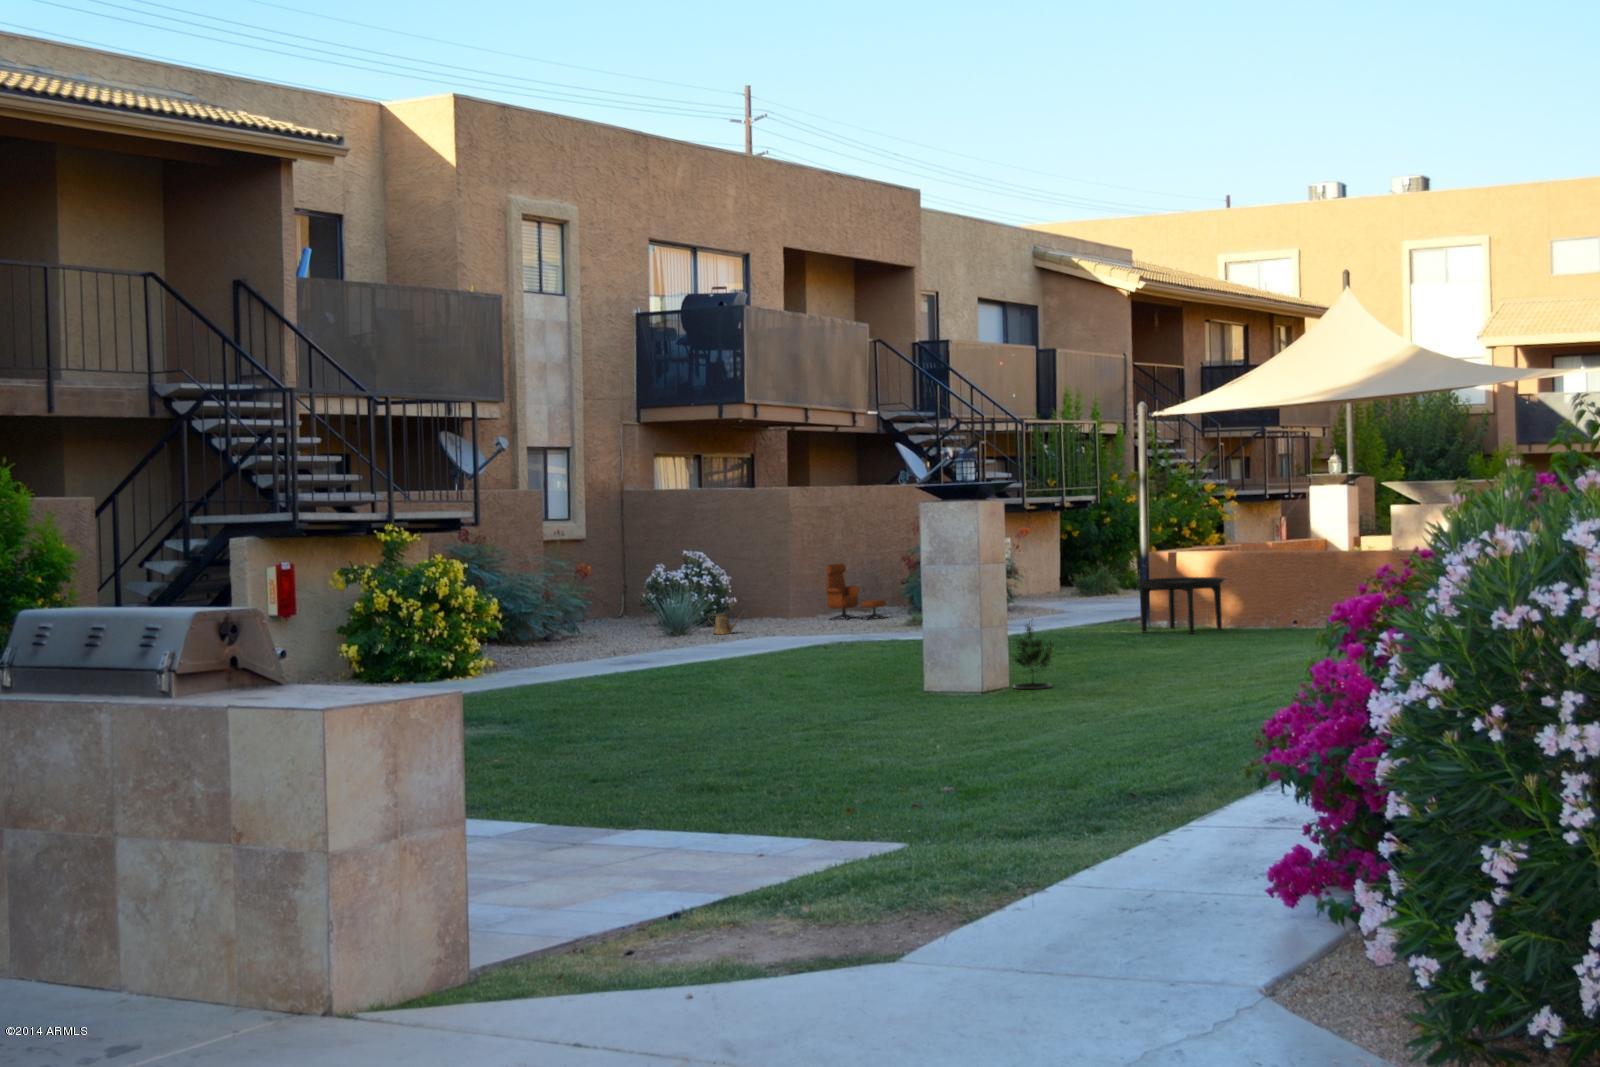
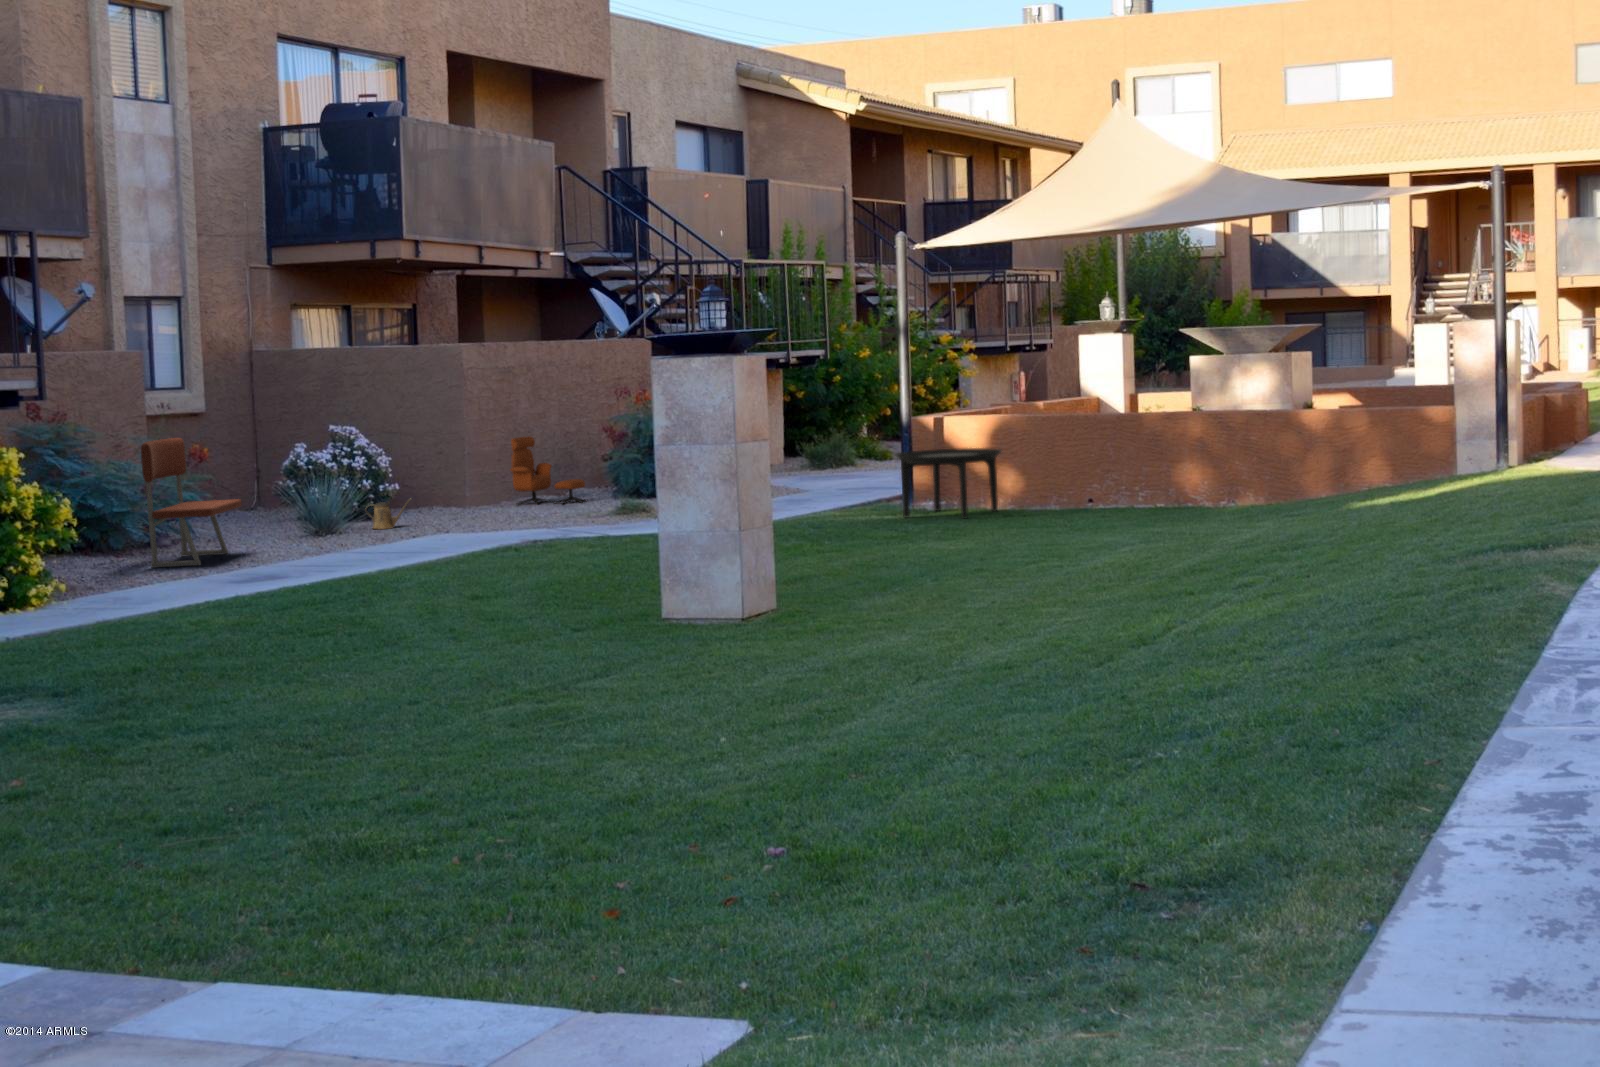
bench: none [543,557,615,656] -> present [141,438,242,568]
potted tree: present [1013,623,1052,689] -> none [766,515,829,612]

